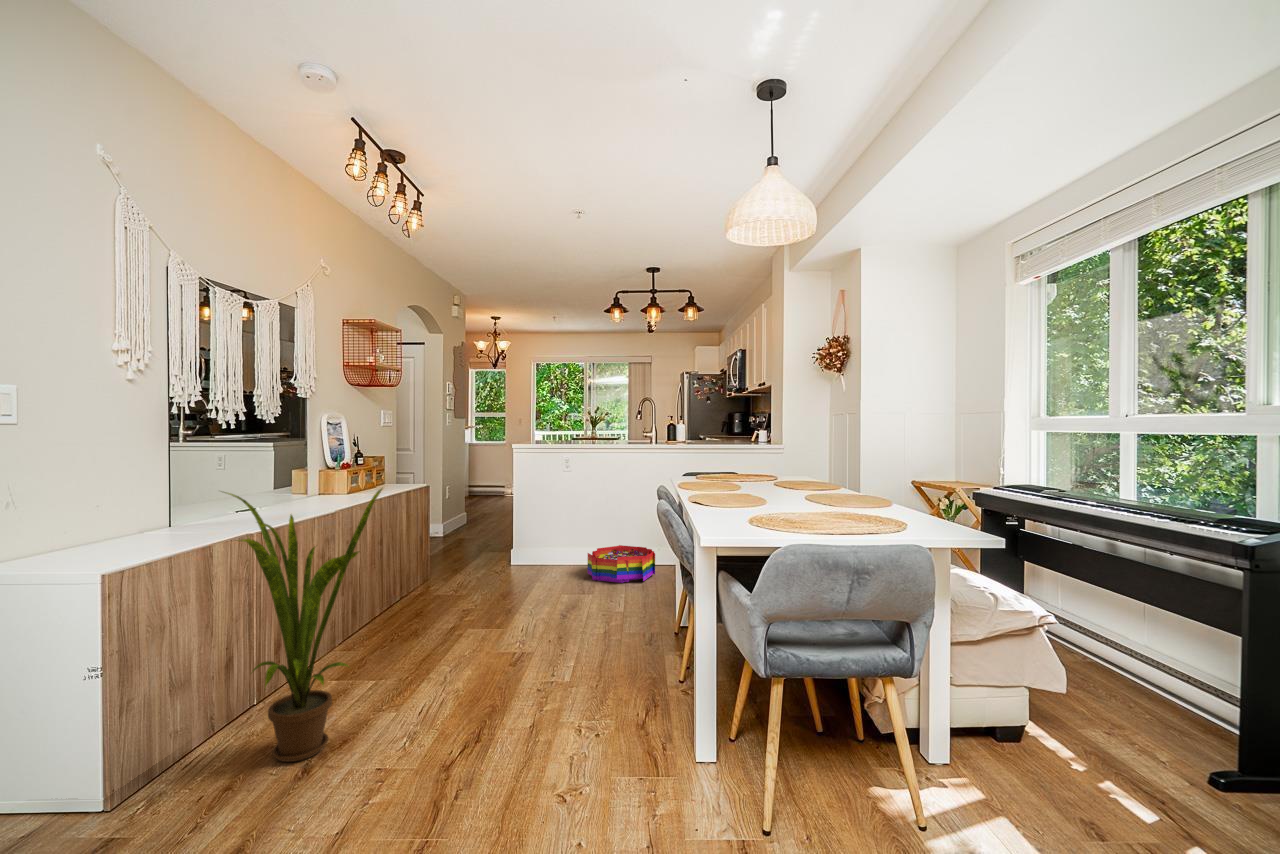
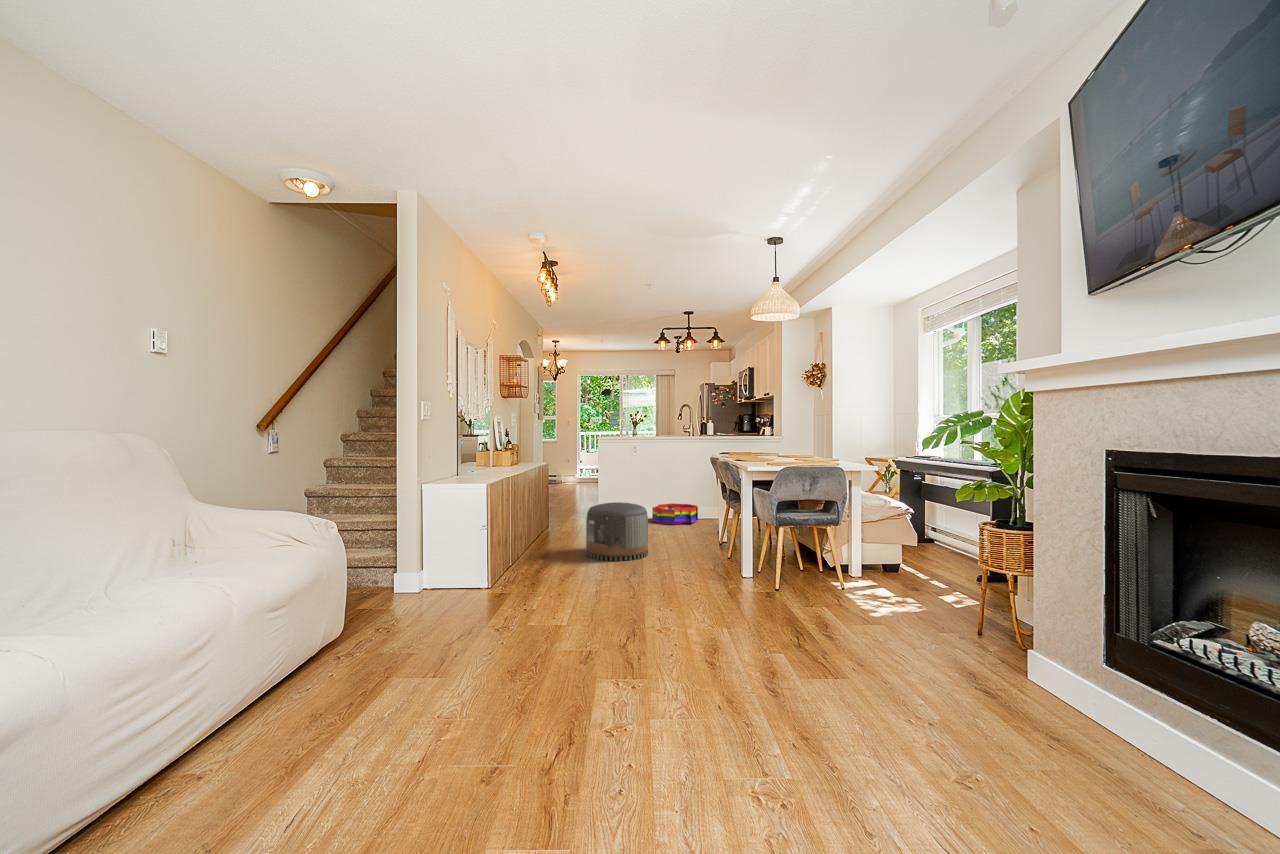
house plant: present [224,488,382,762] -> none [512,449,586,575]
pouf: none [418,574,537,700] -> present [586,502,648,561]

